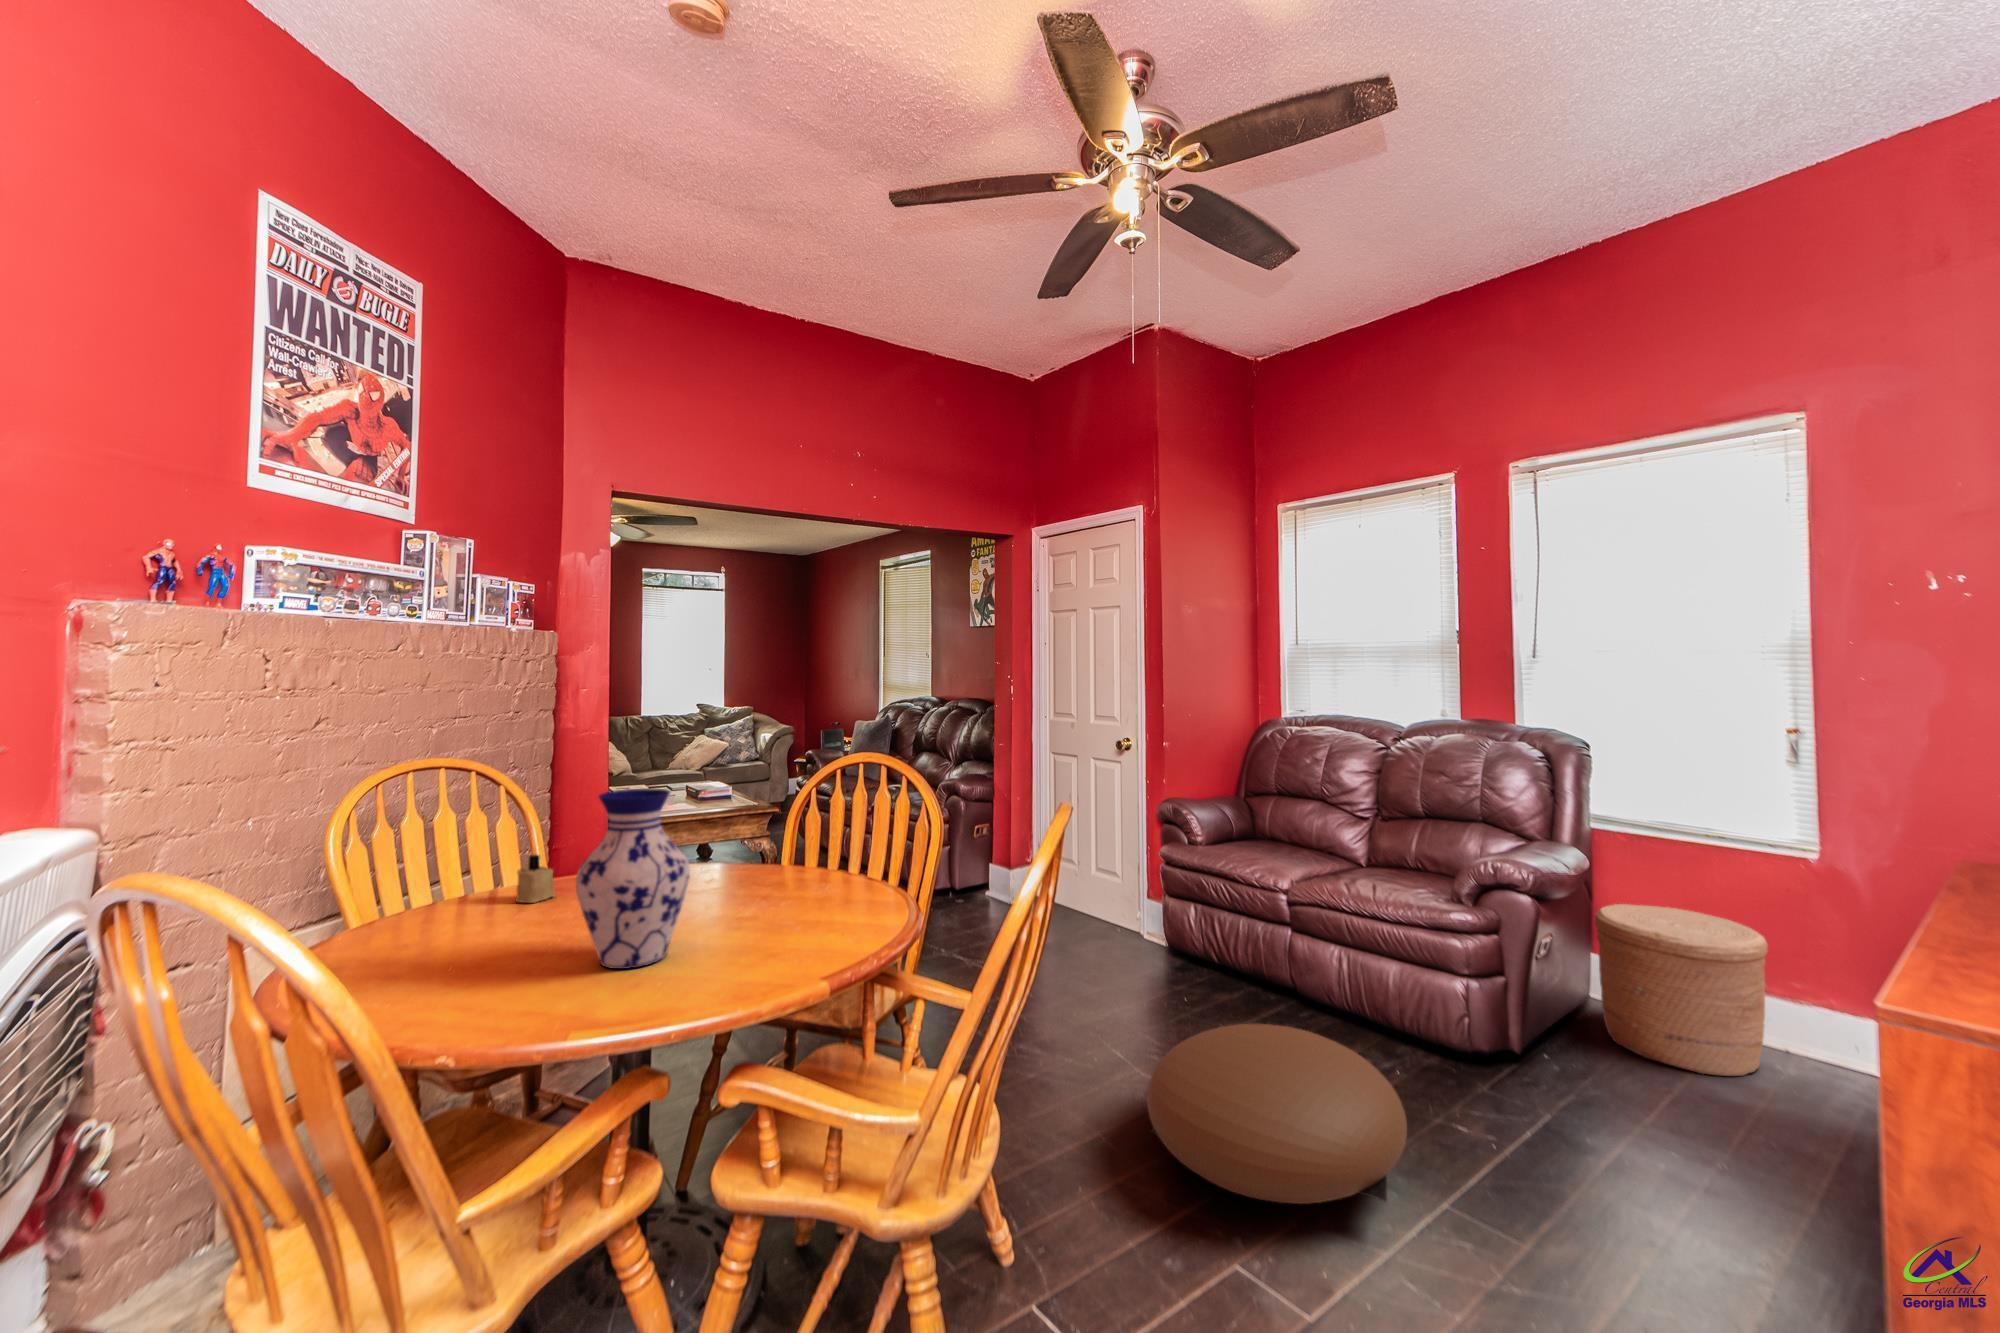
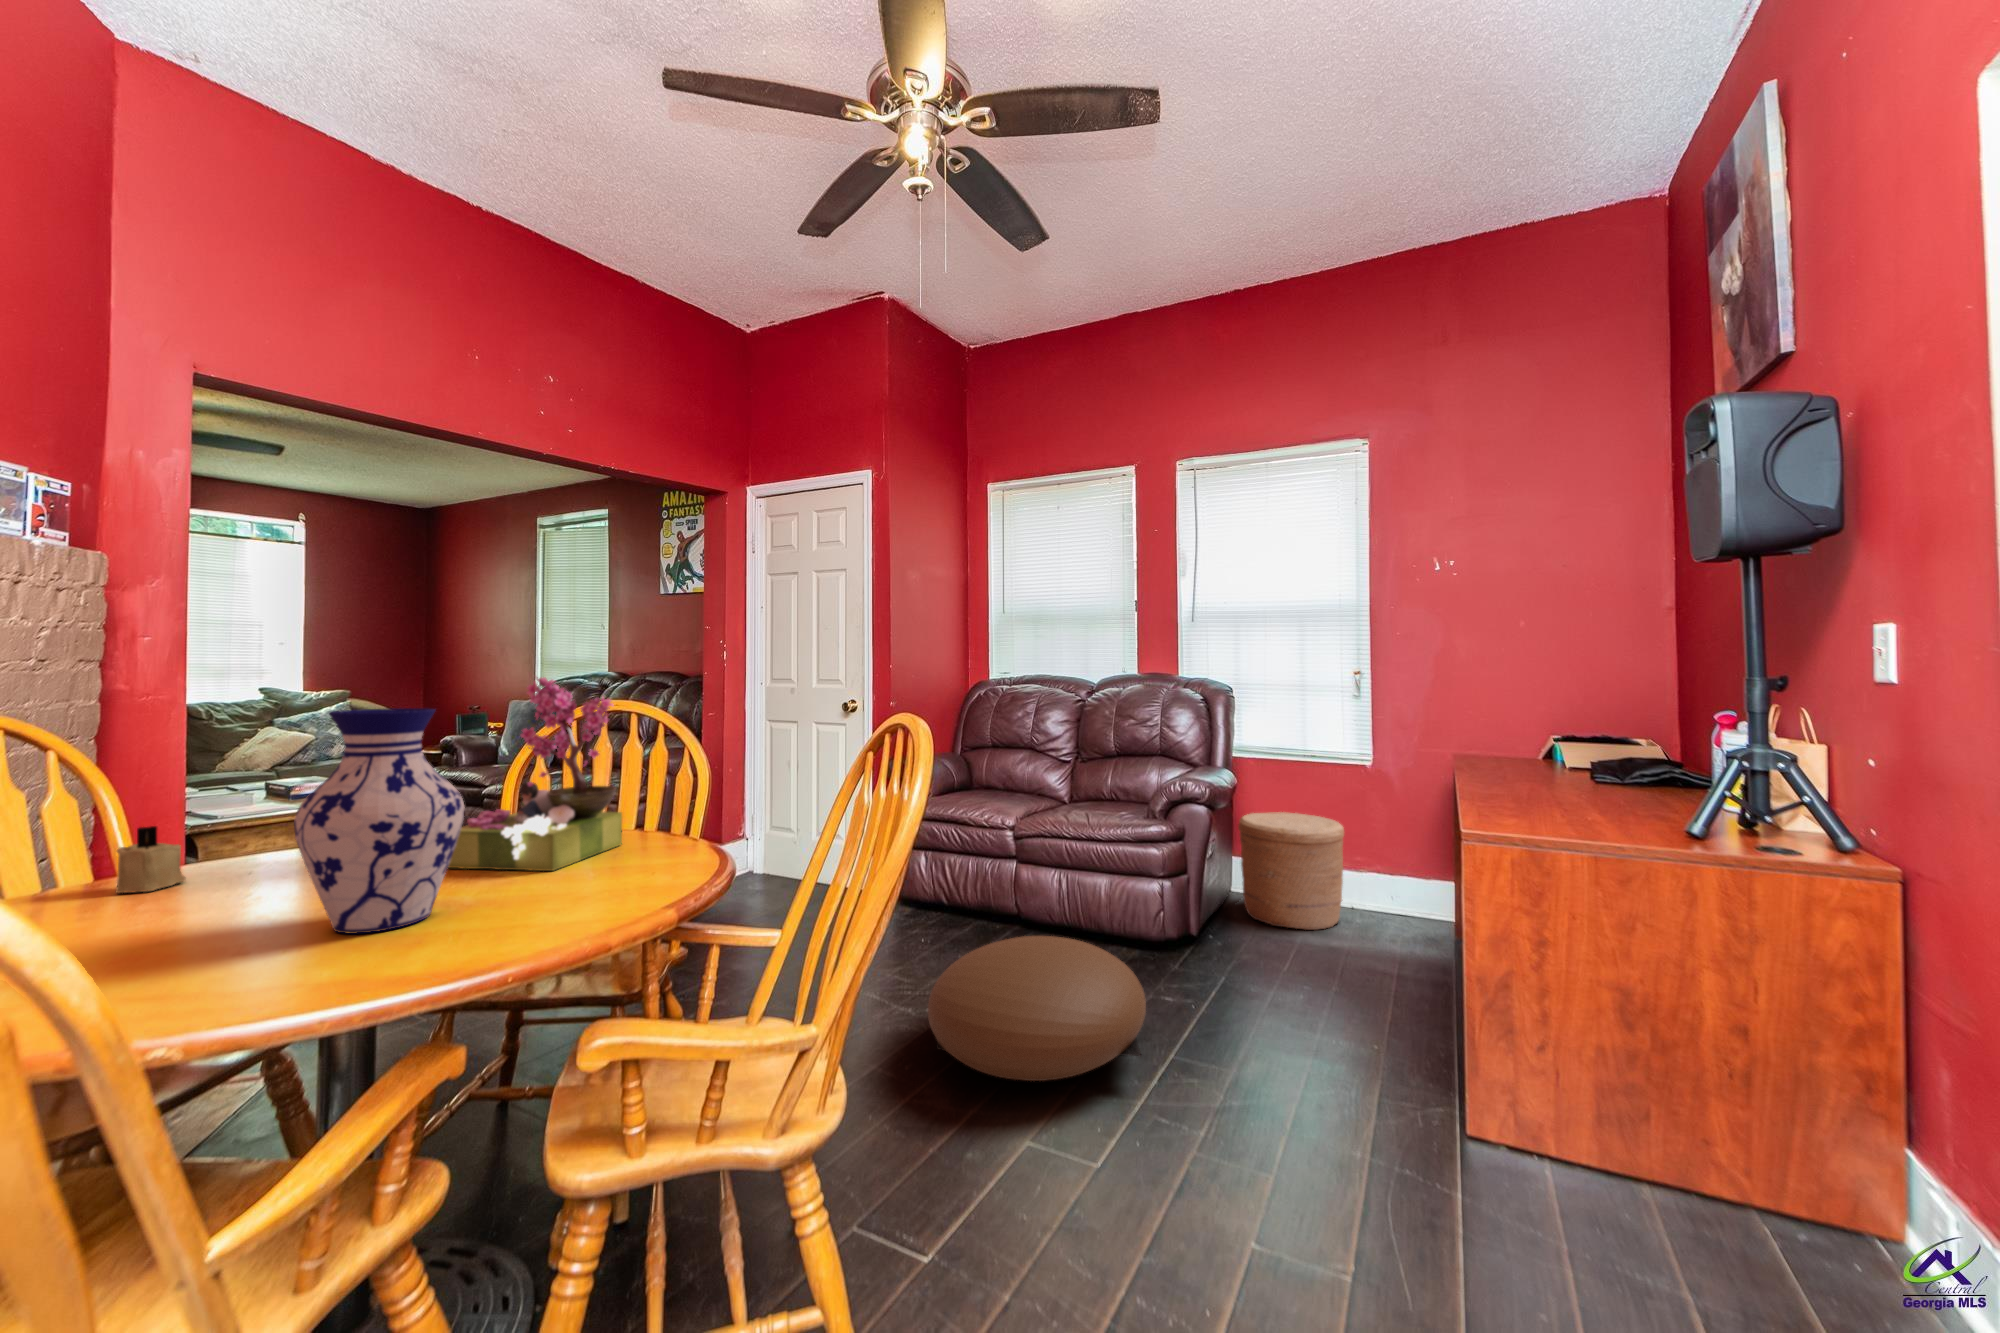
flower arrangement: none [706,744,841,922] -> present [448,677,622,871]

